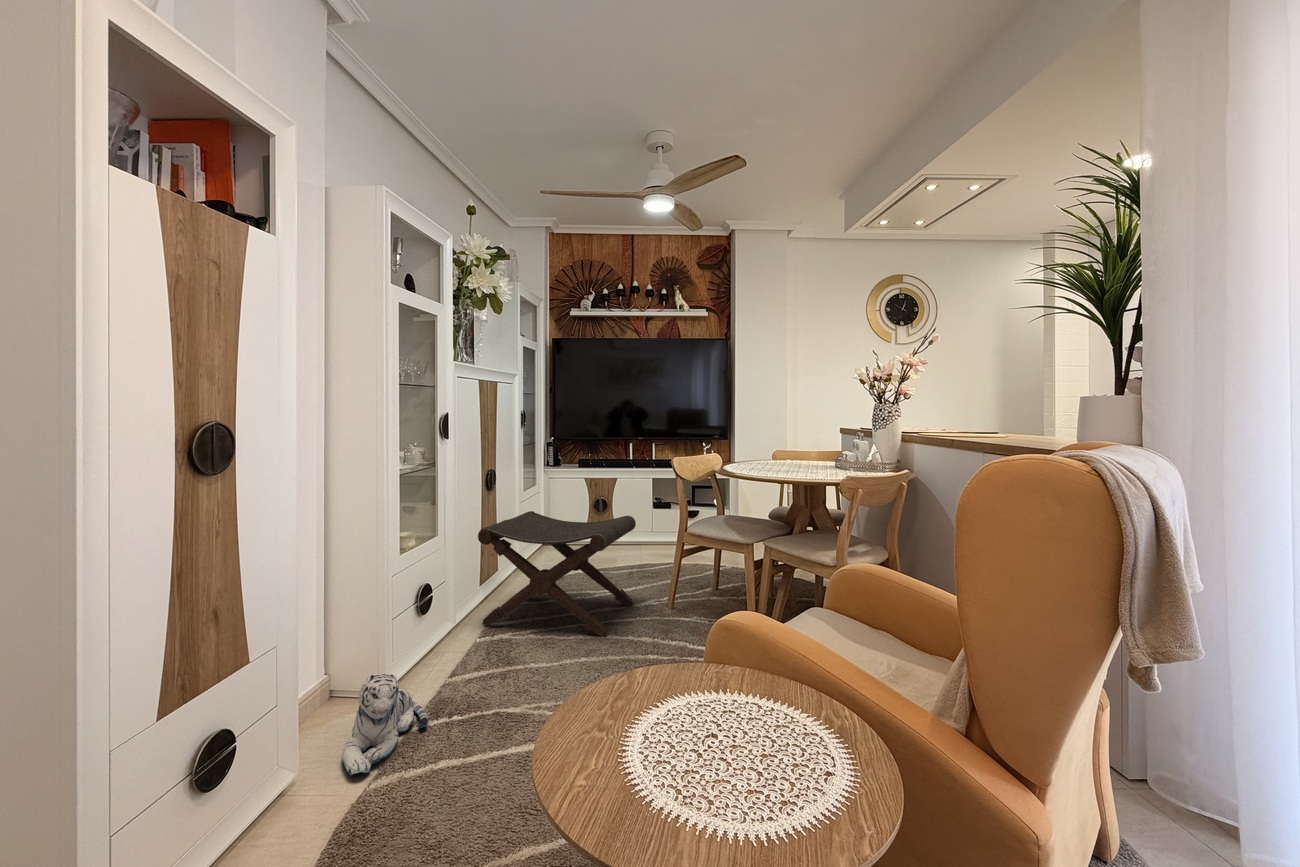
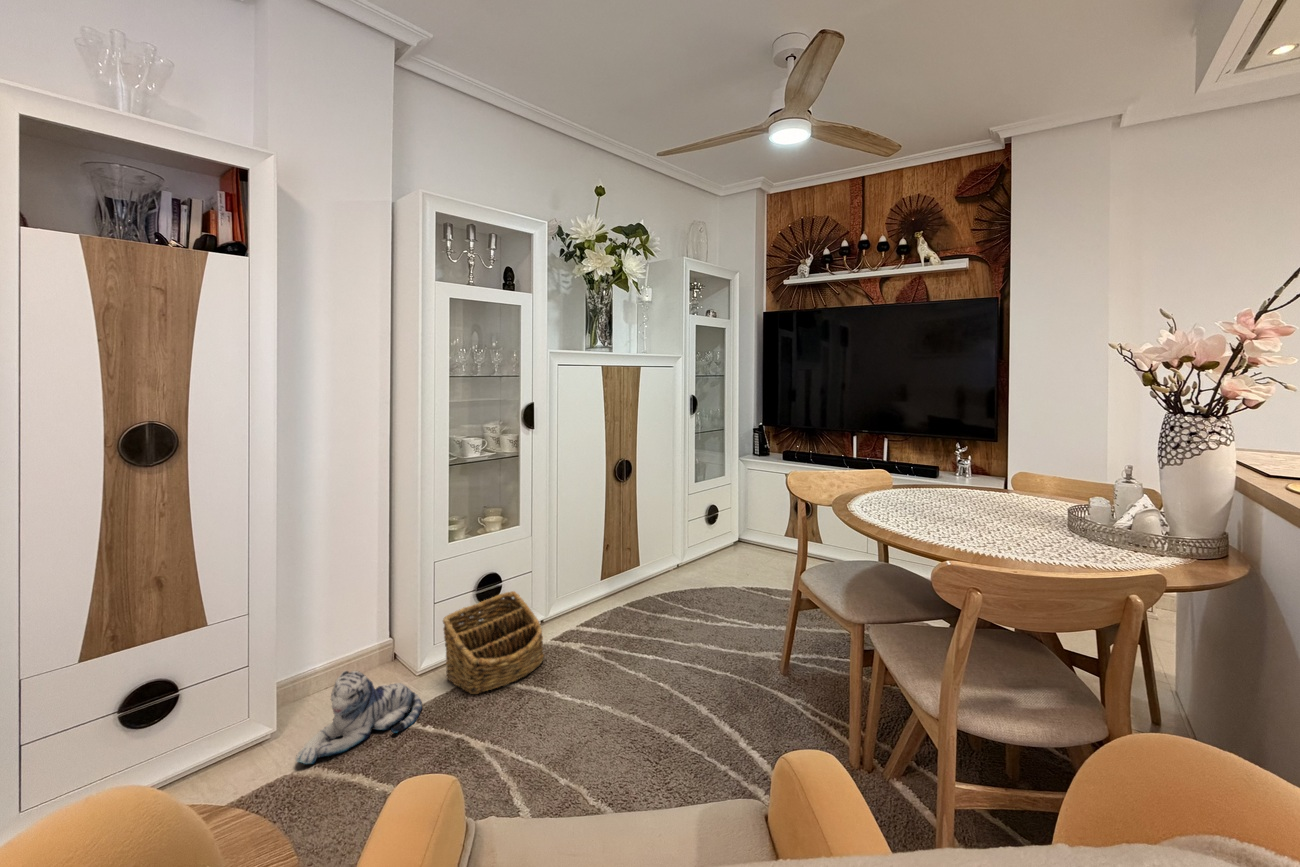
footstool: present [478,511,636,637] -> none [568,515,745,682]
basket: none [407,591,491,687] -> present [443,591,544,694]

